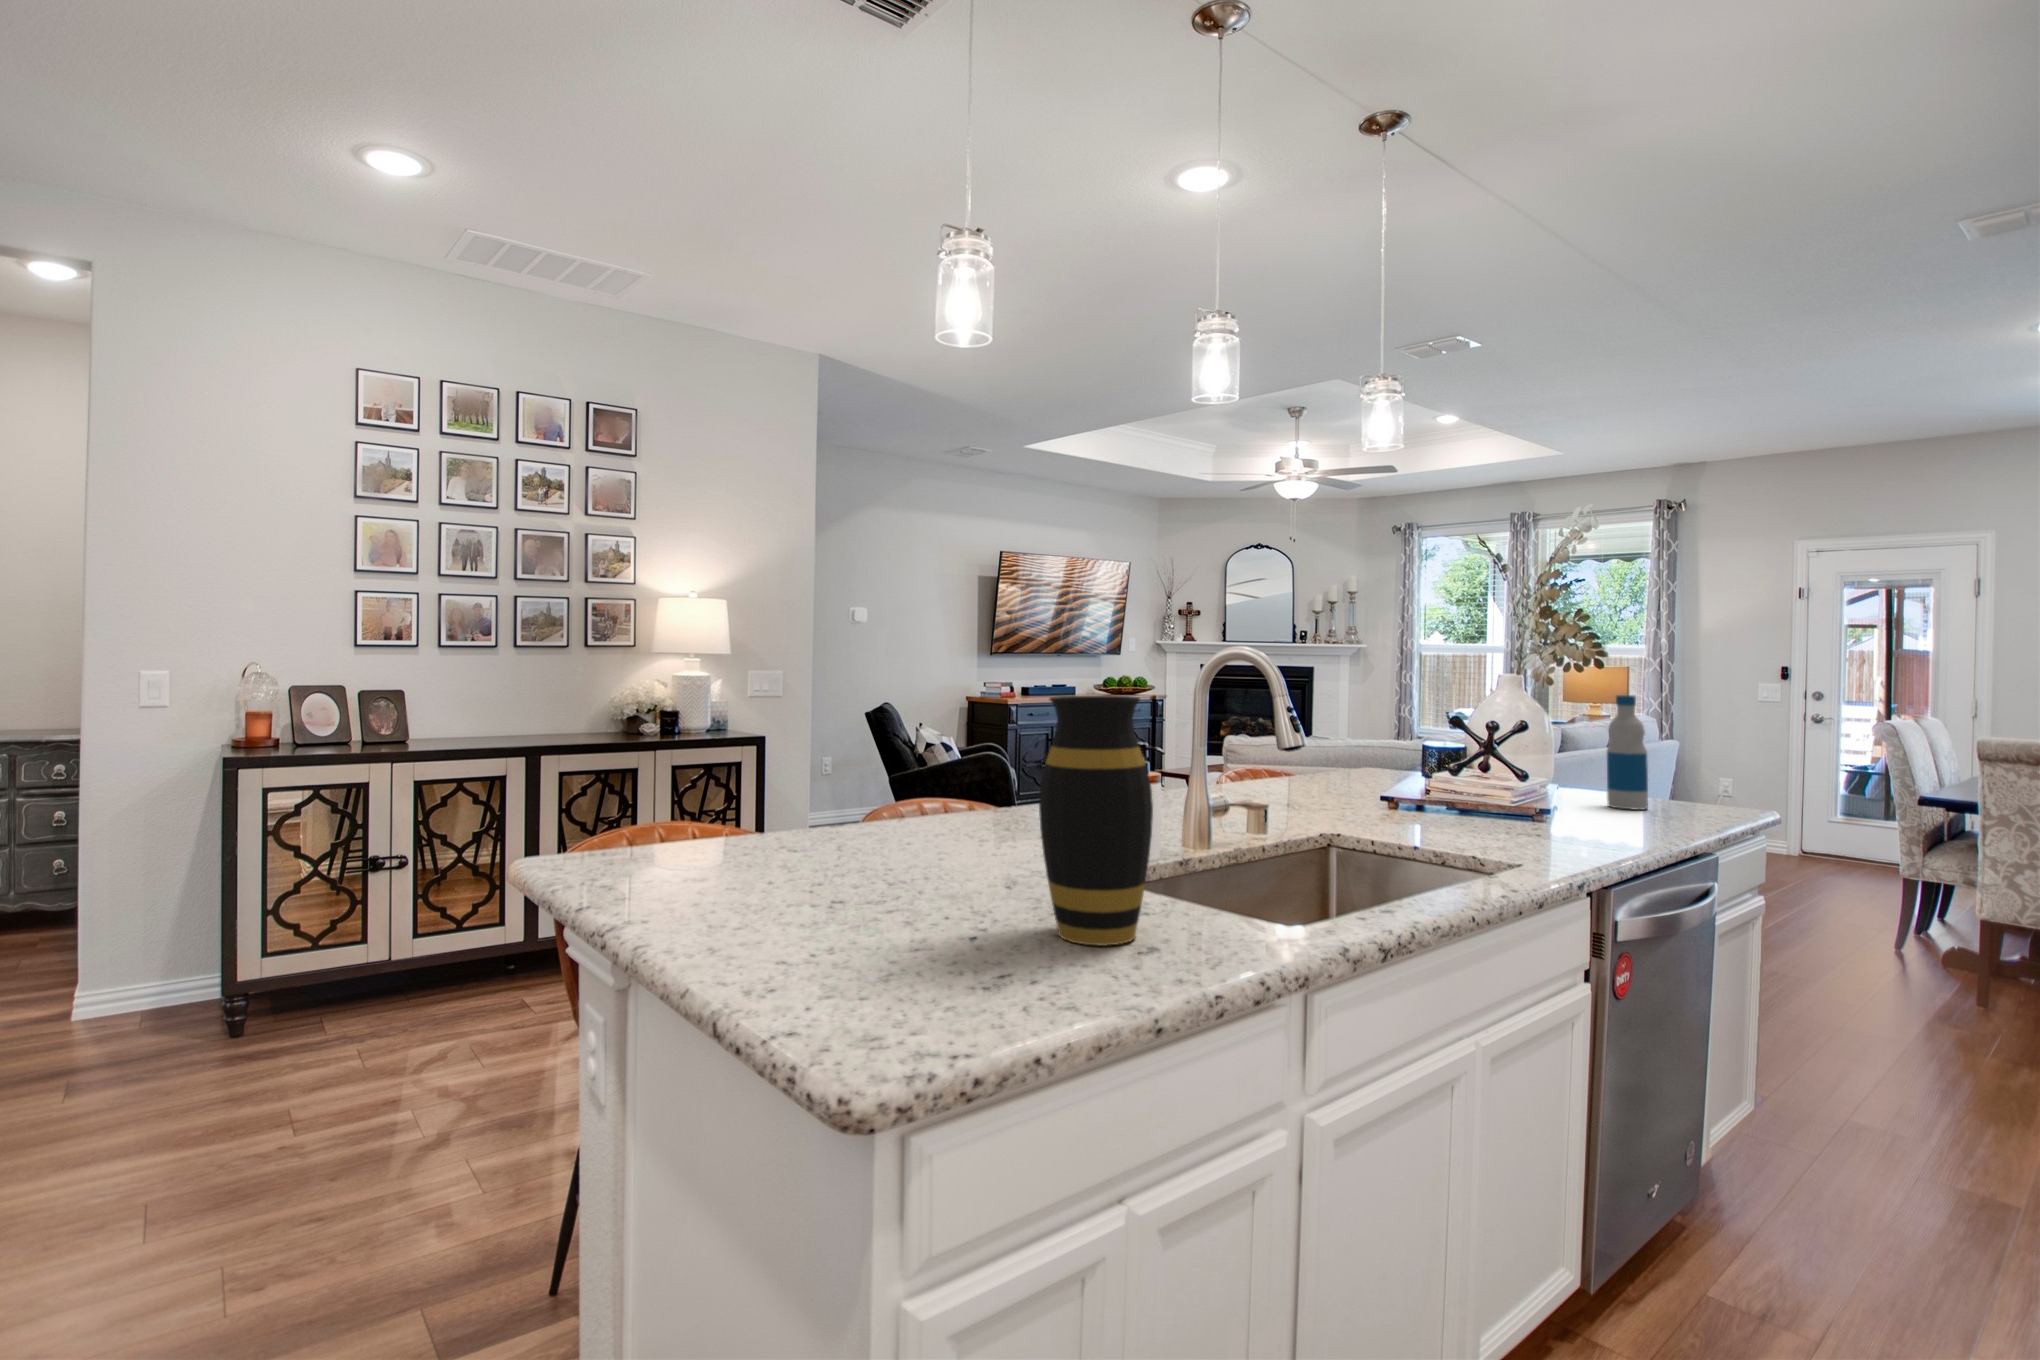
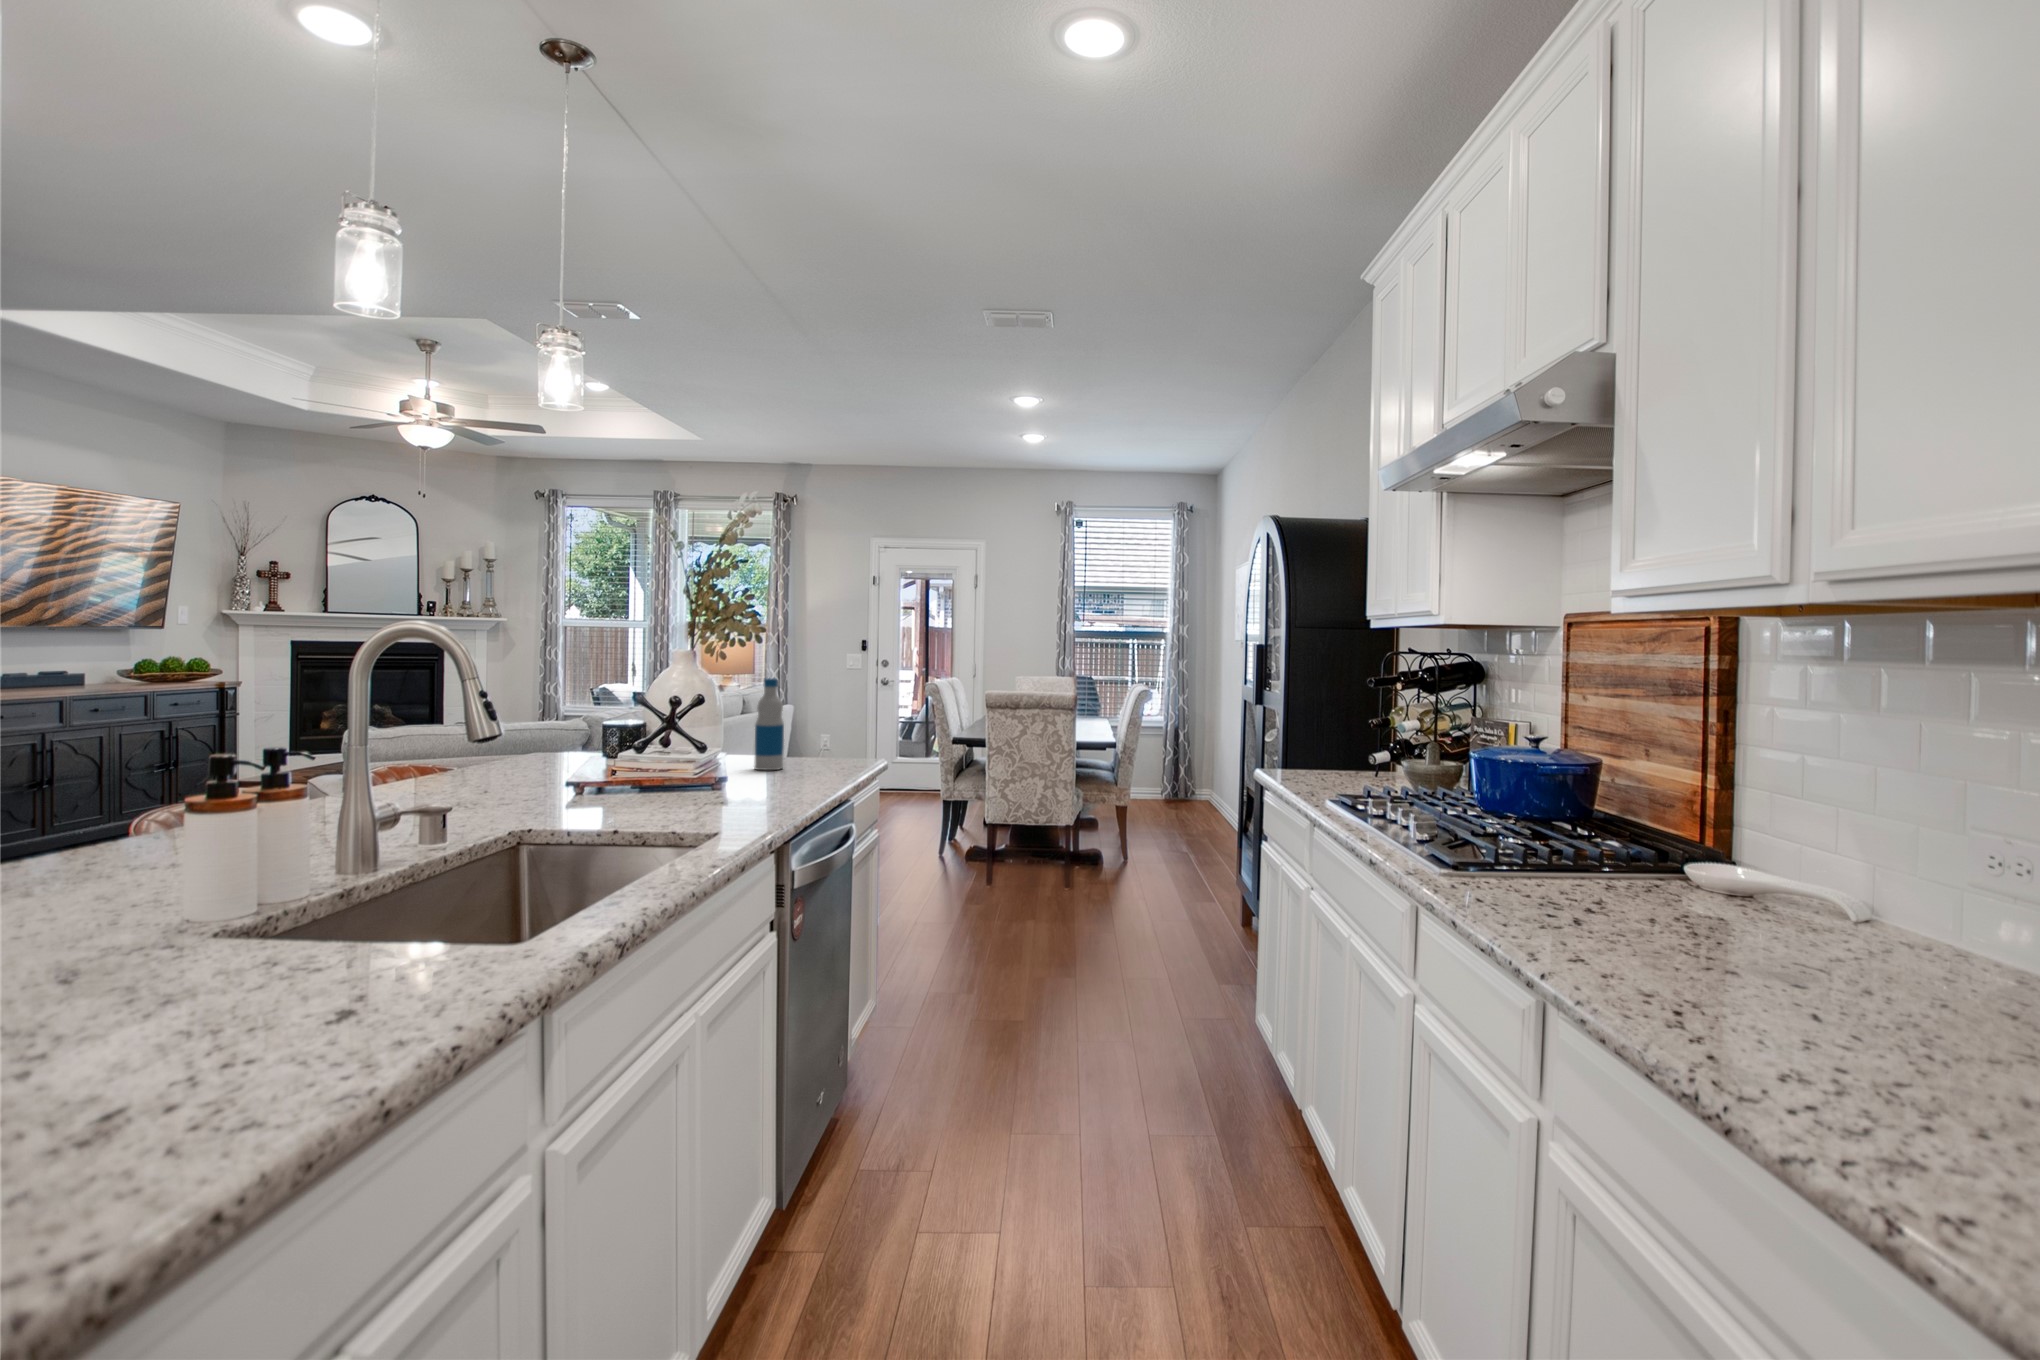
vase: present [1039,696,1153,945] -> none [155,710,351,1039]

